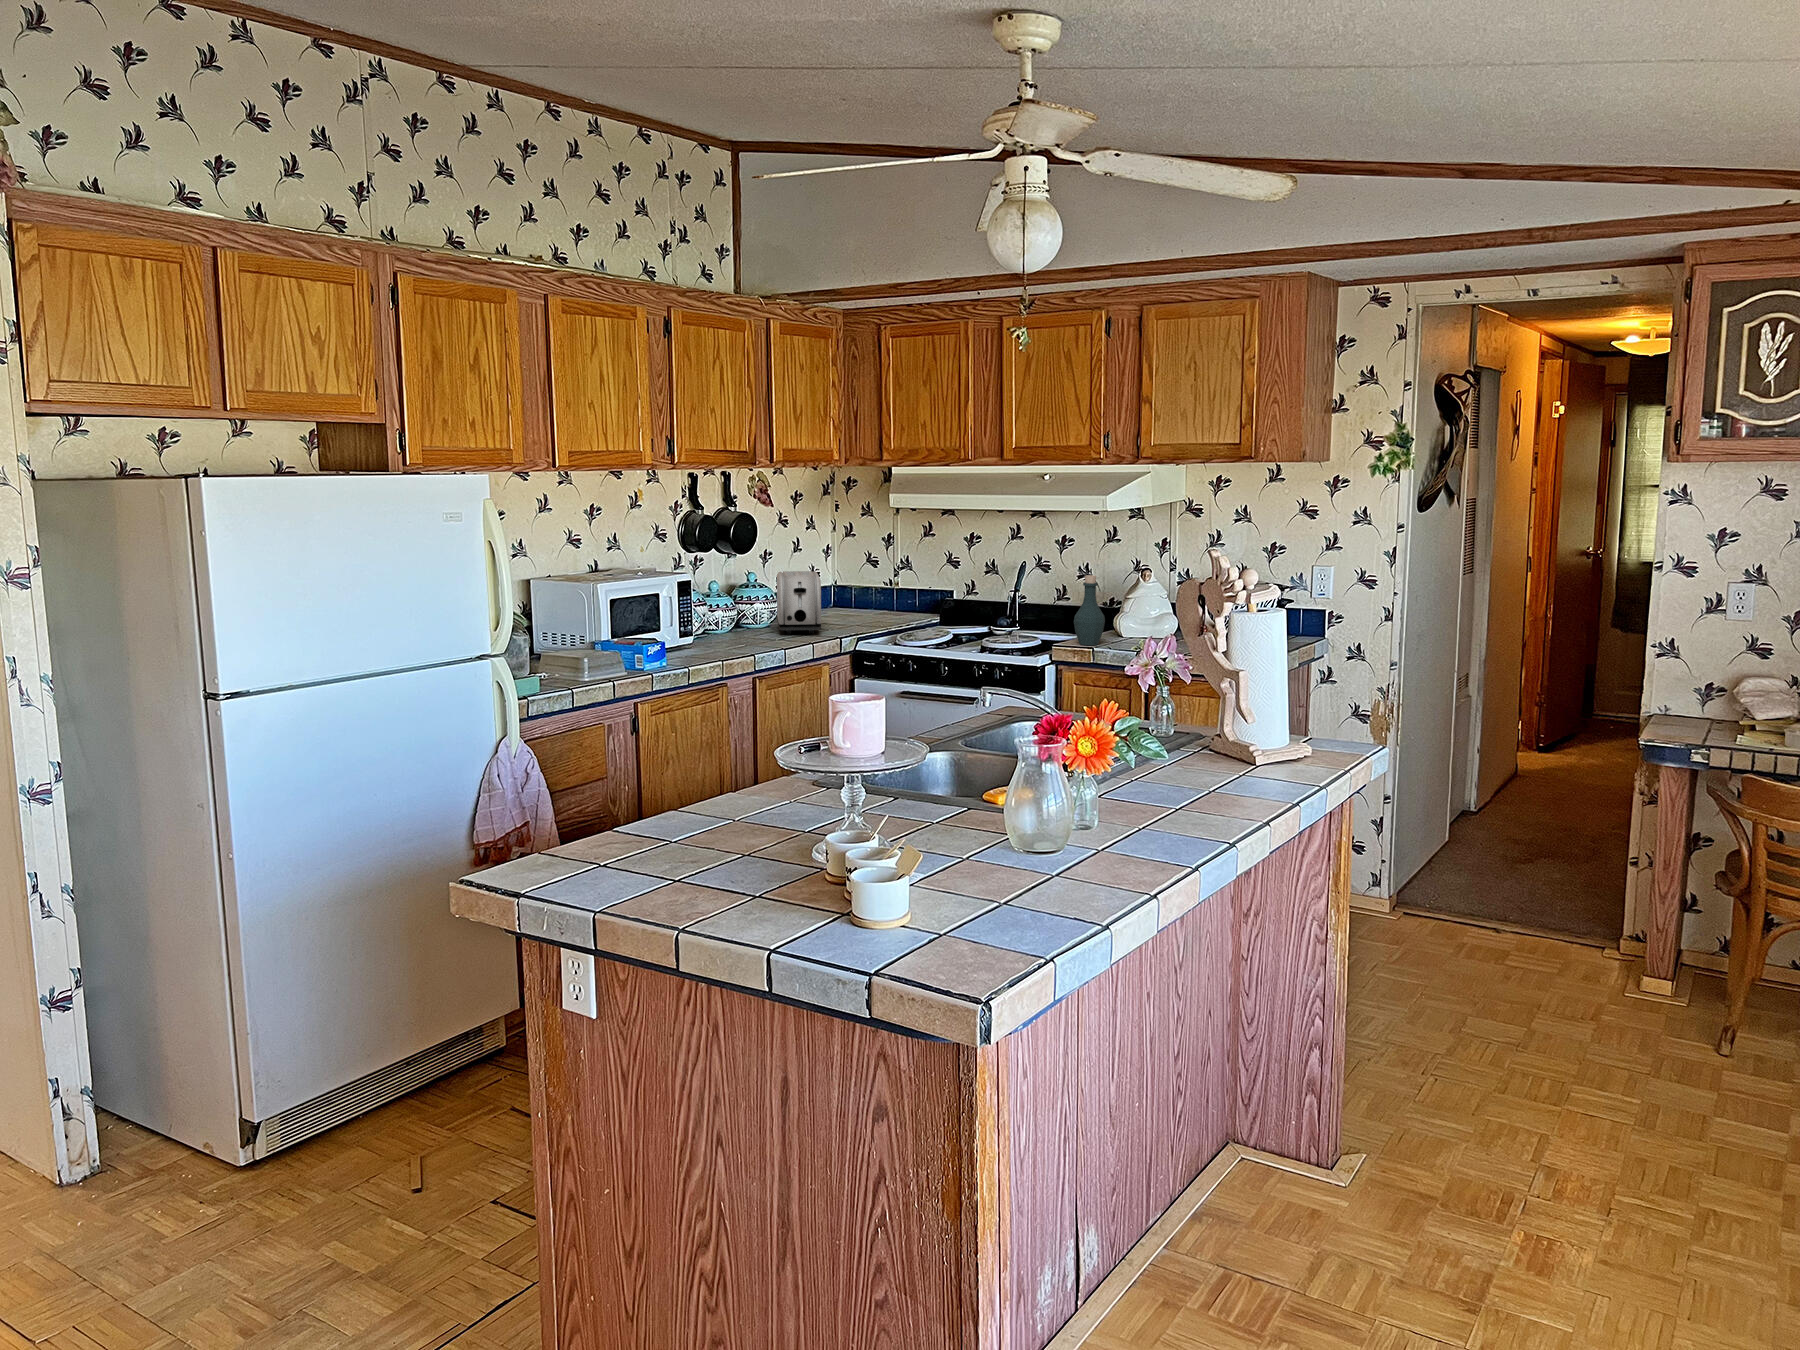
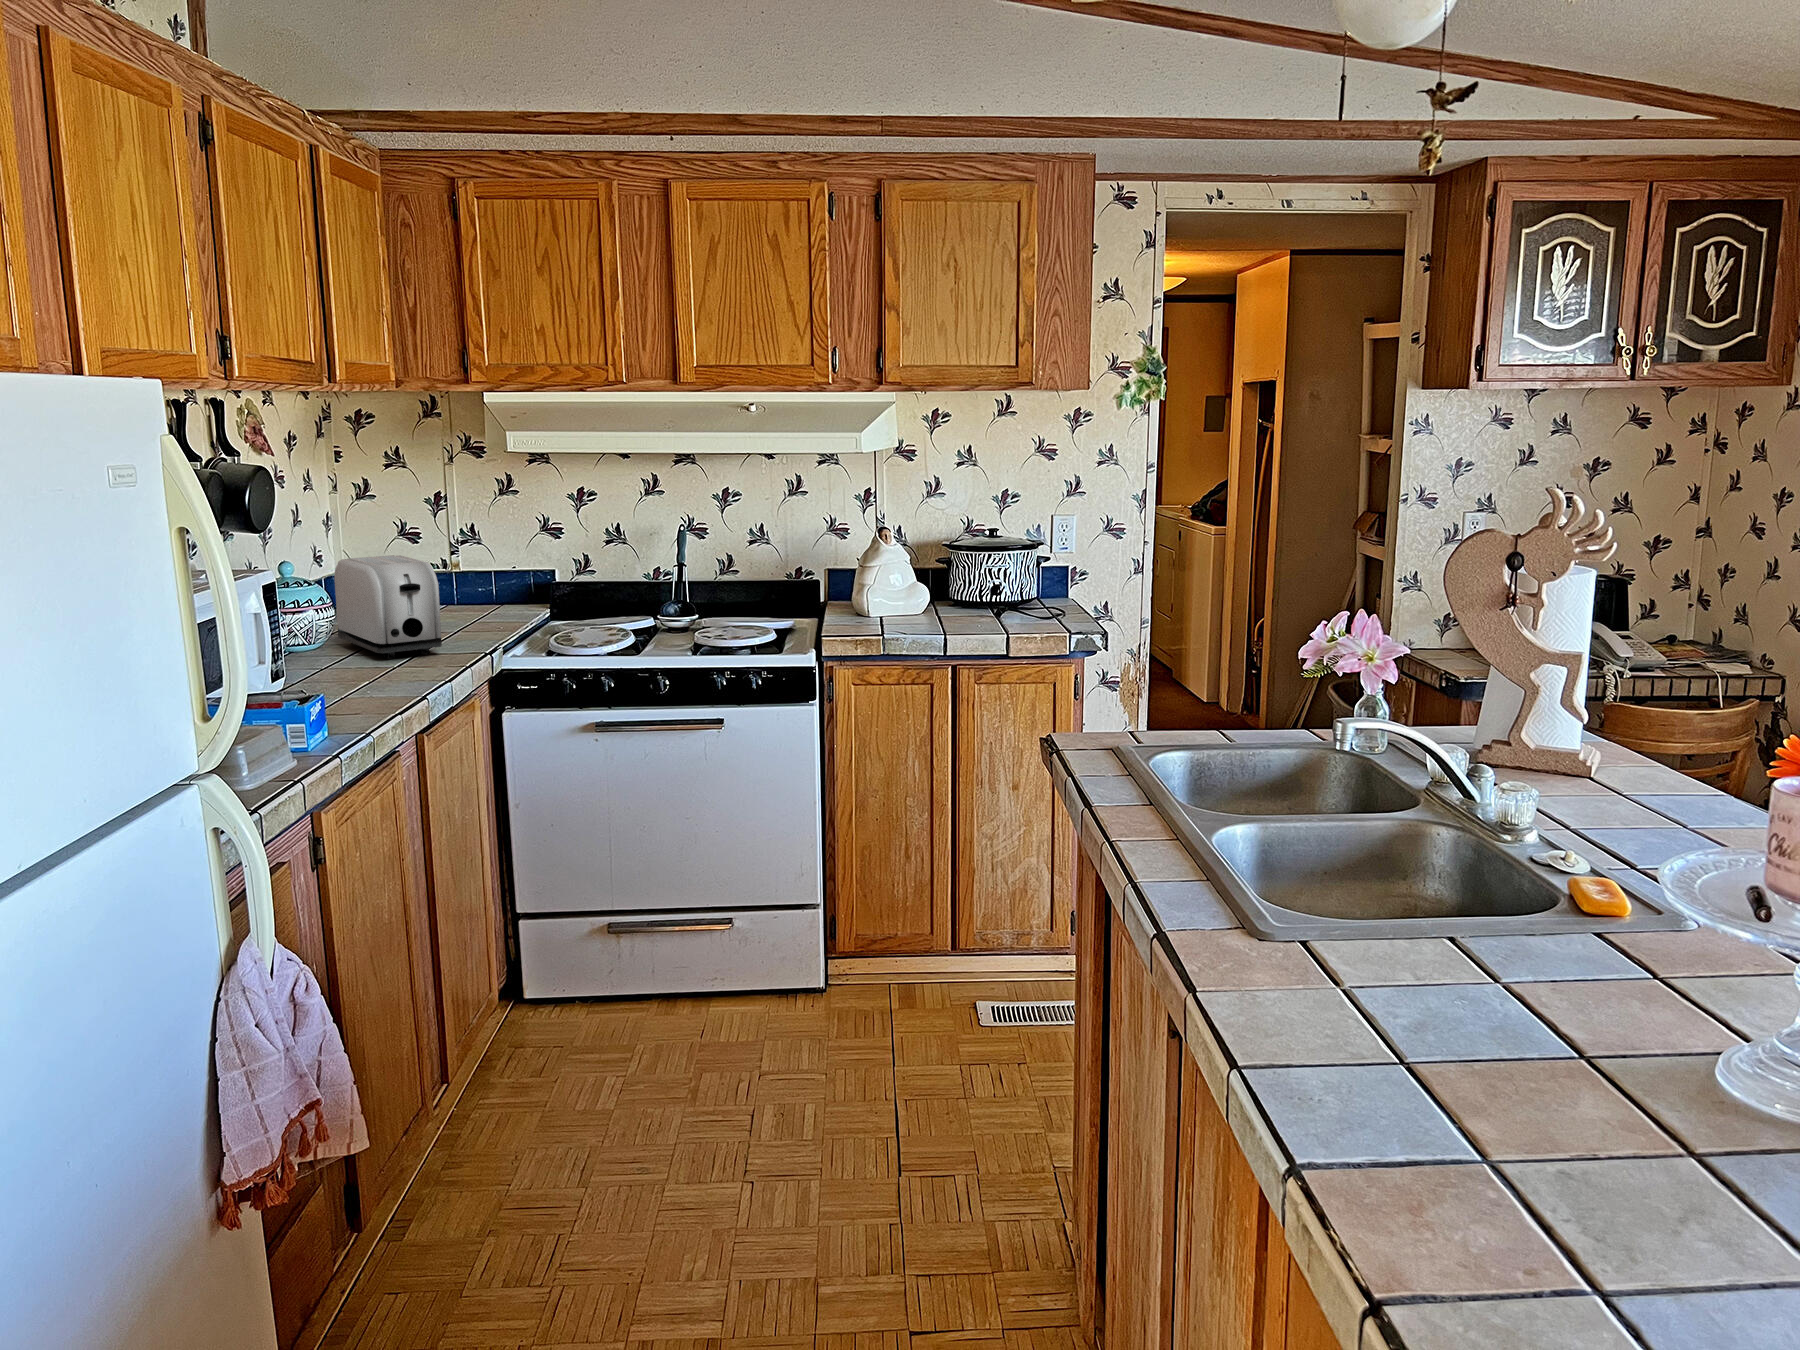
bottle: present [1074,575,1105,645] -> none [803,541,844,634]

